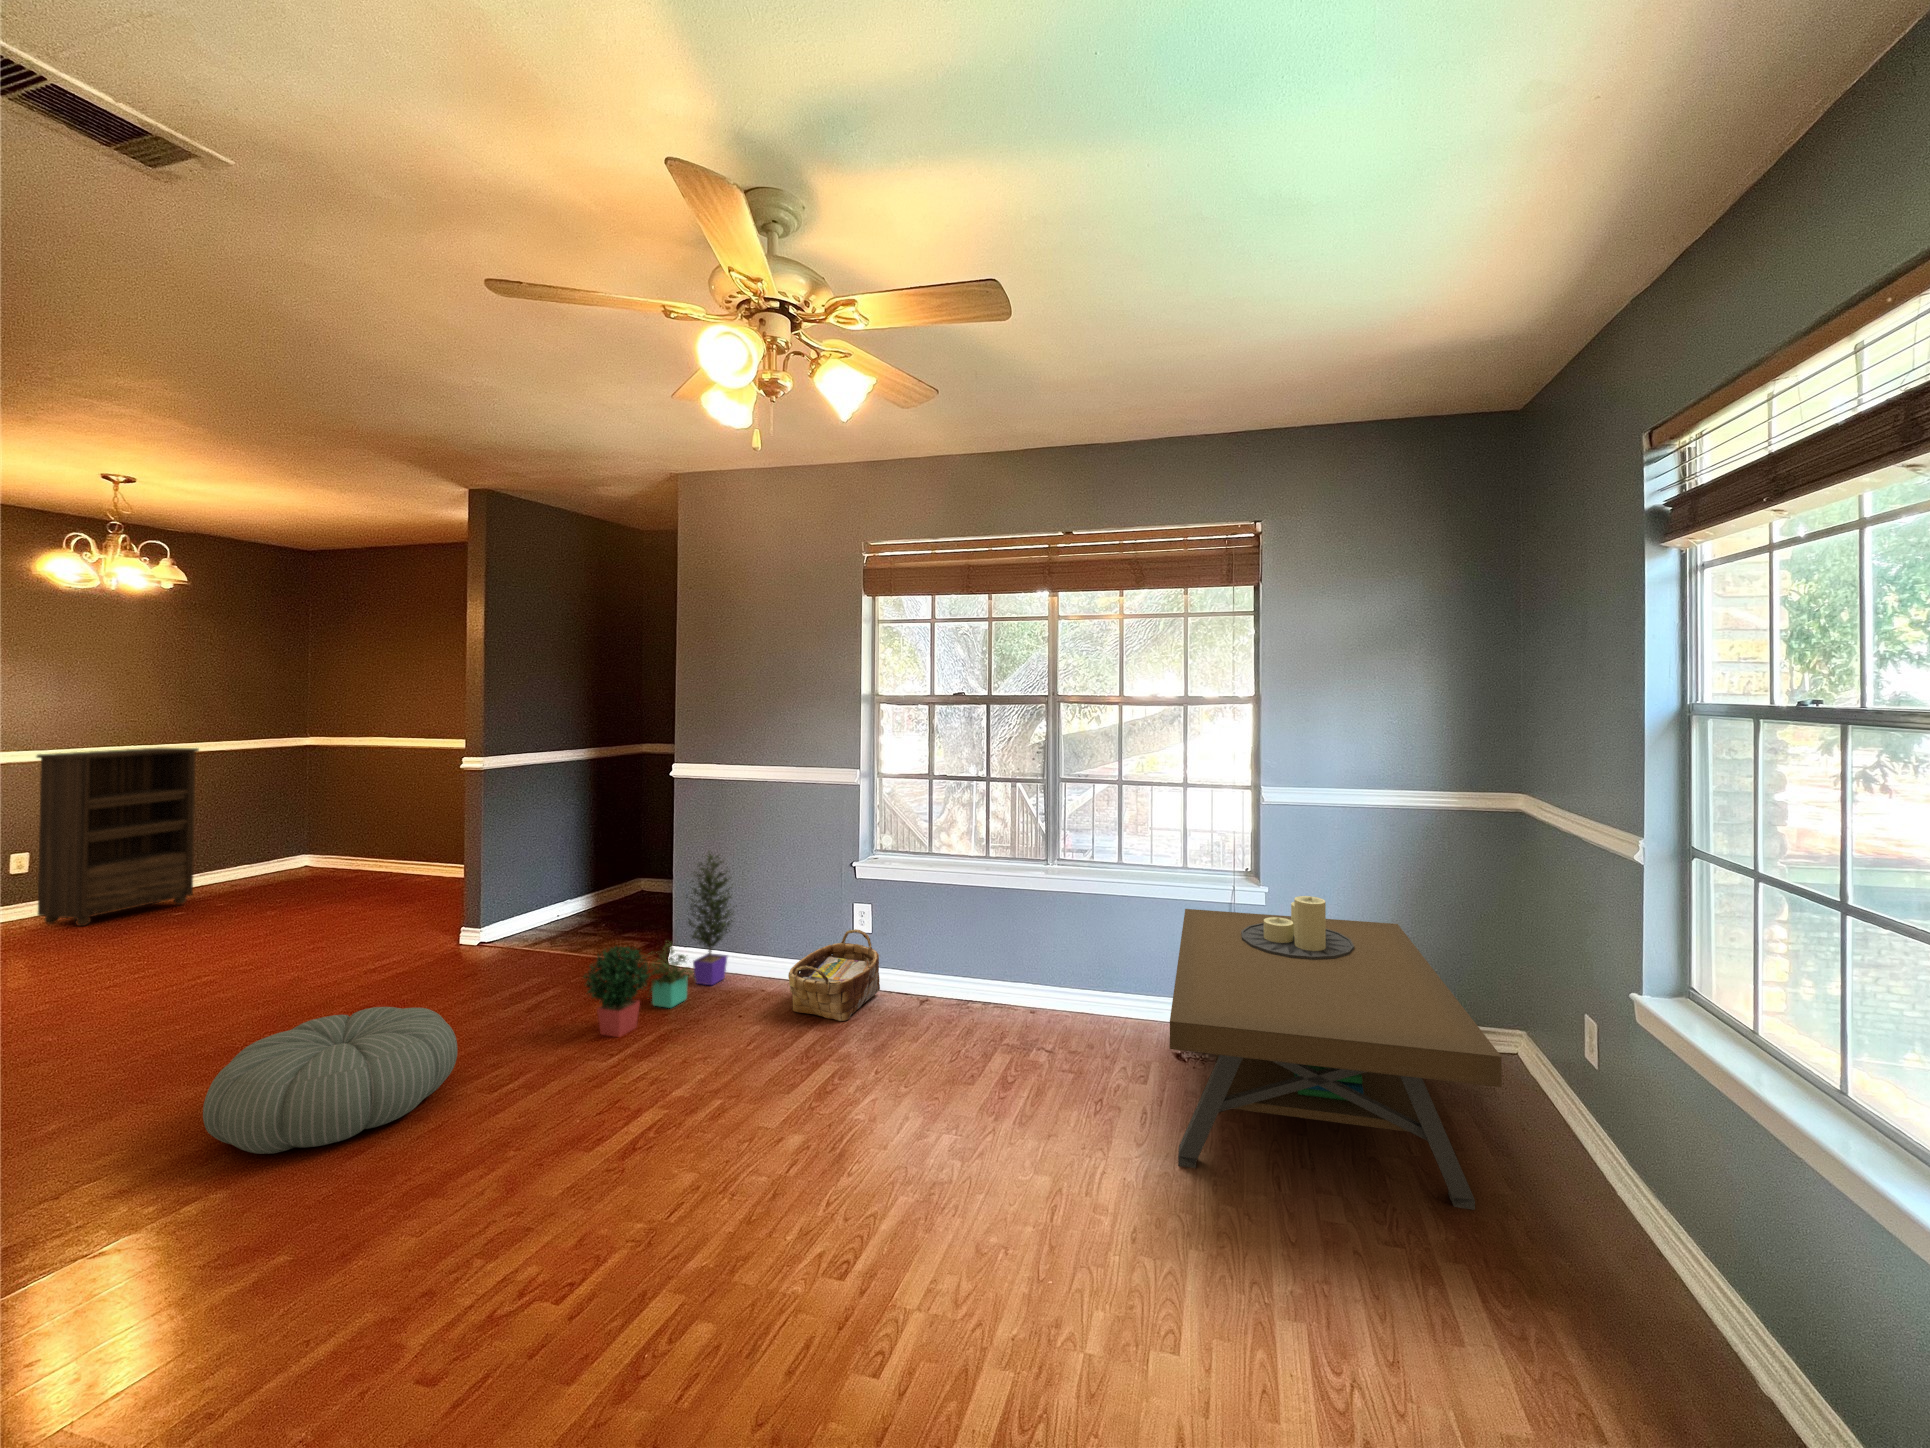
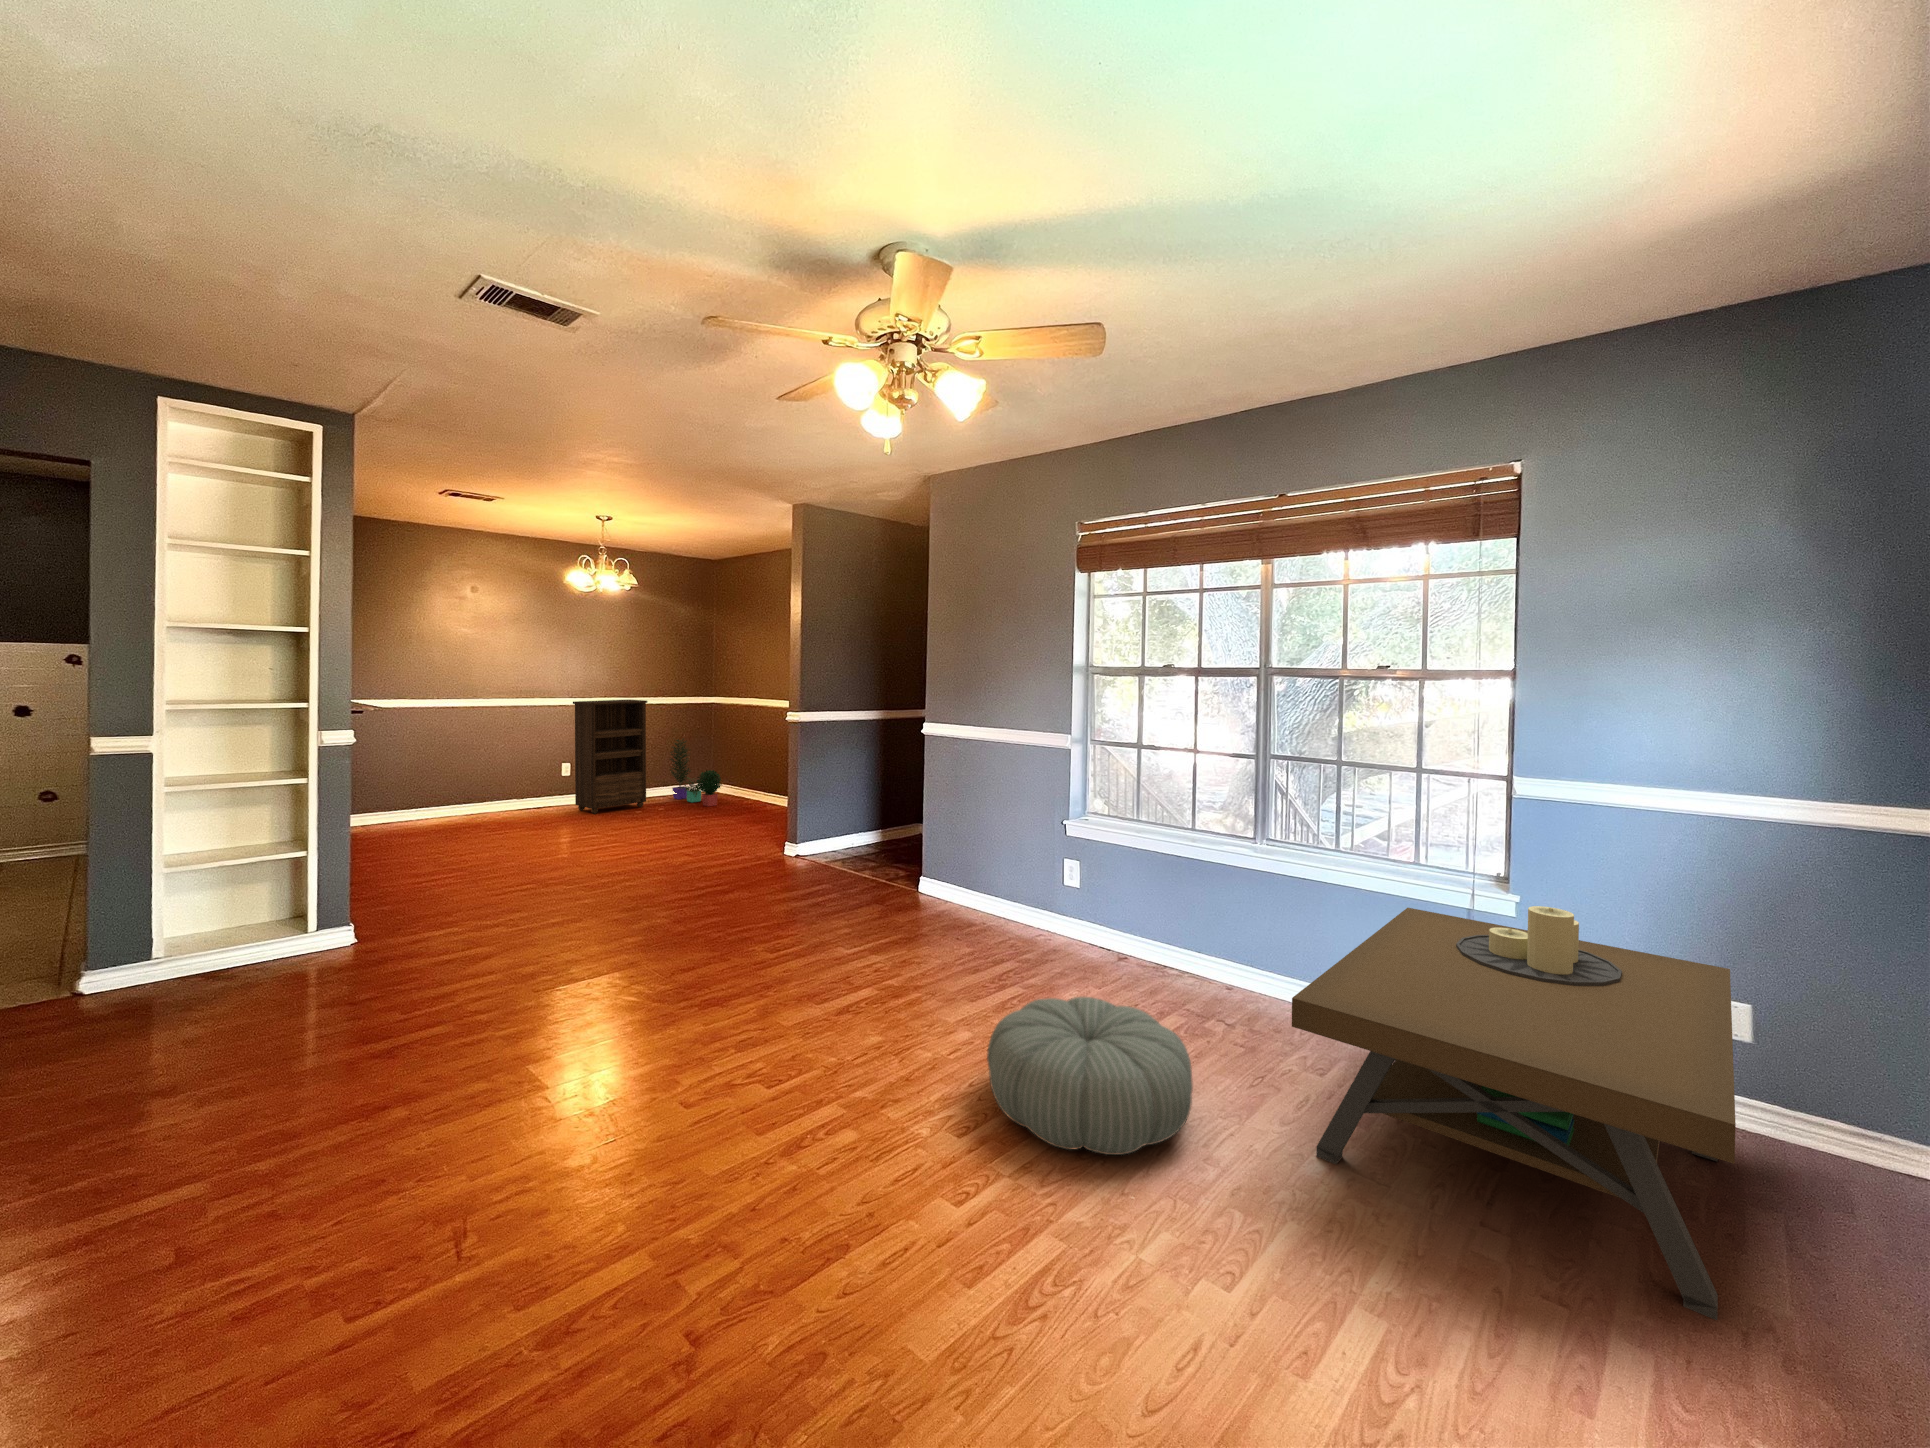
potted plant: present [584,853,734,1037] -> present [670,739,722,806]
woven basket: present [788,929,880,1021] -> none [995,882,1080,961]
pouf: present [203,1007,458,1154] -> present [987,997,1193,1155]

